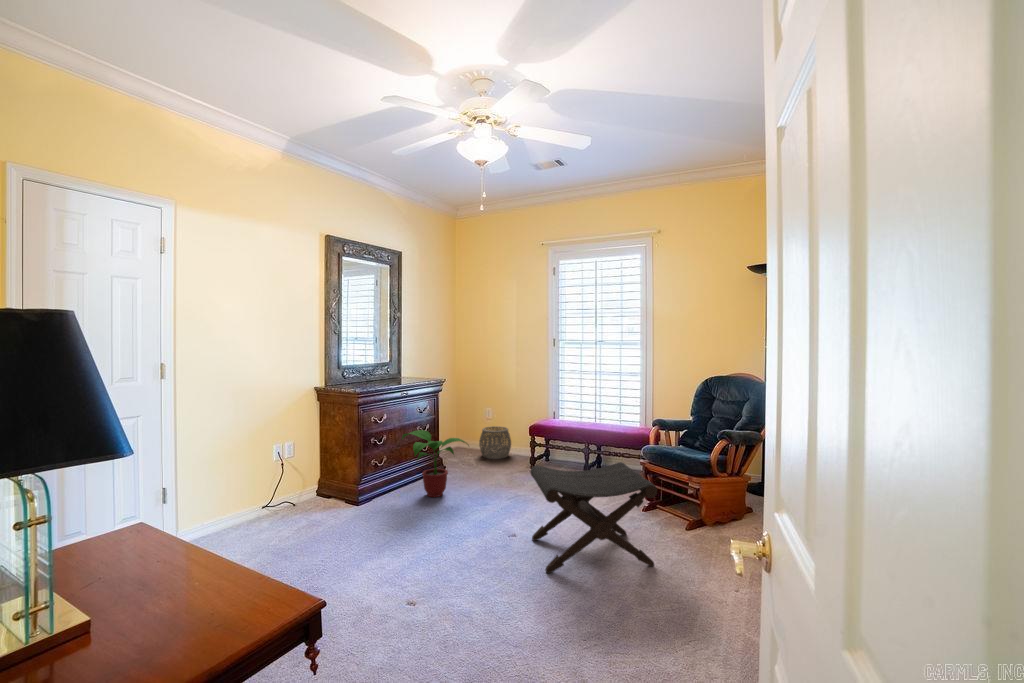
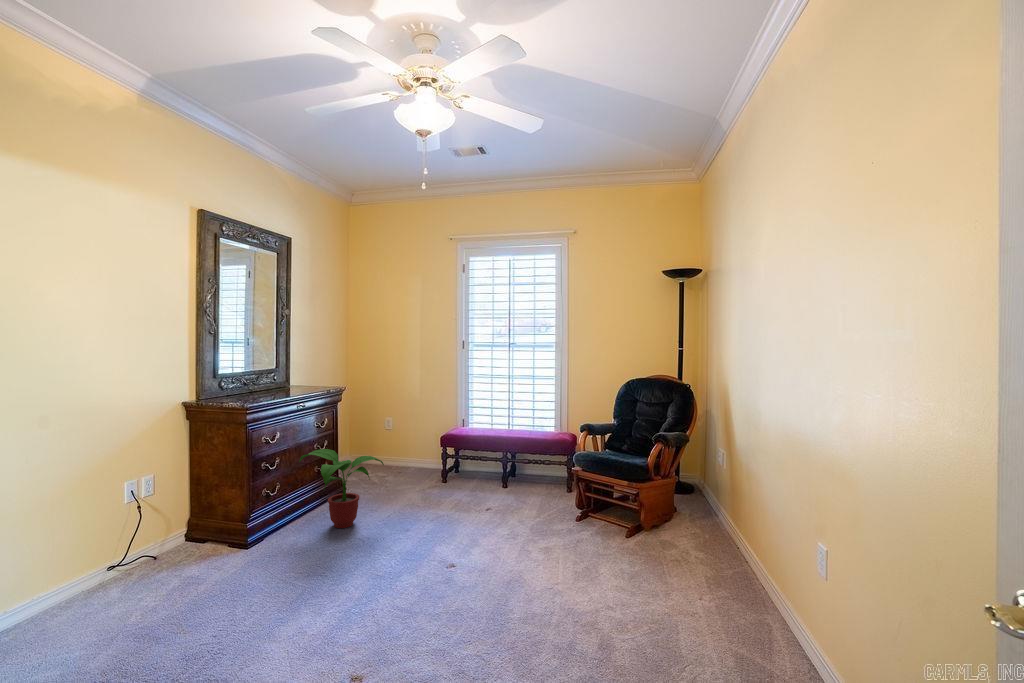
woven basket: present [479,426,511,459] -> none [381,438,418,475]
footstool: present [530,462,657,573] -> none [475,473,618,608]

